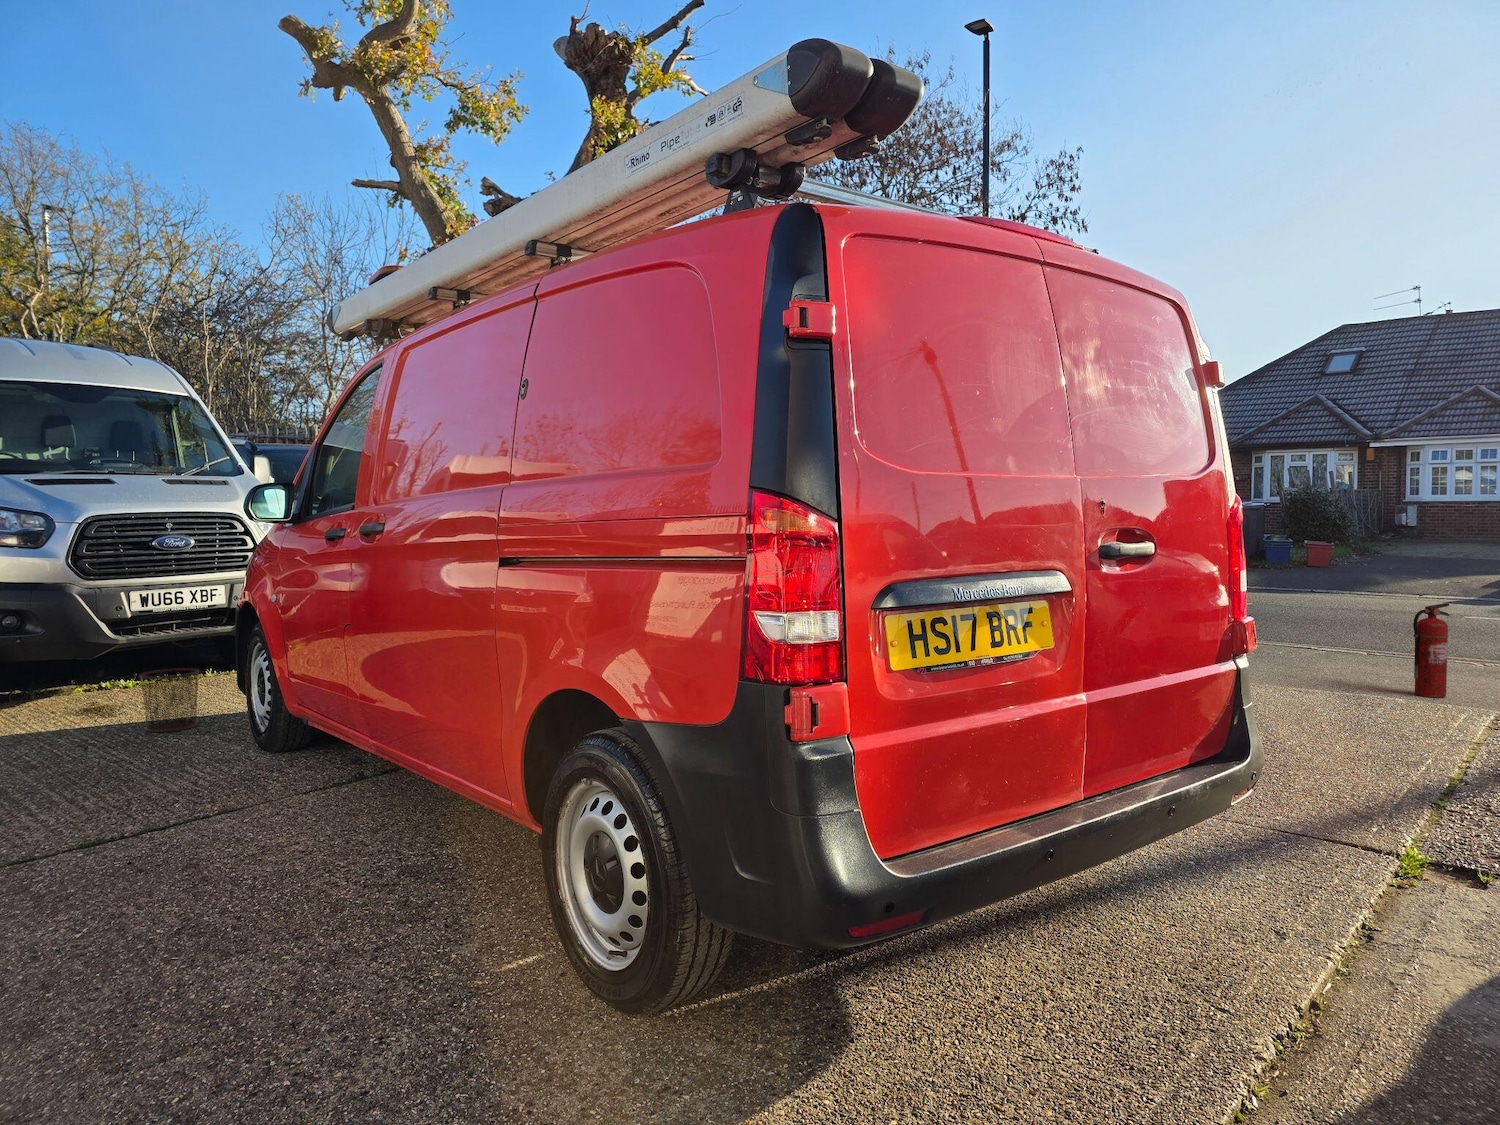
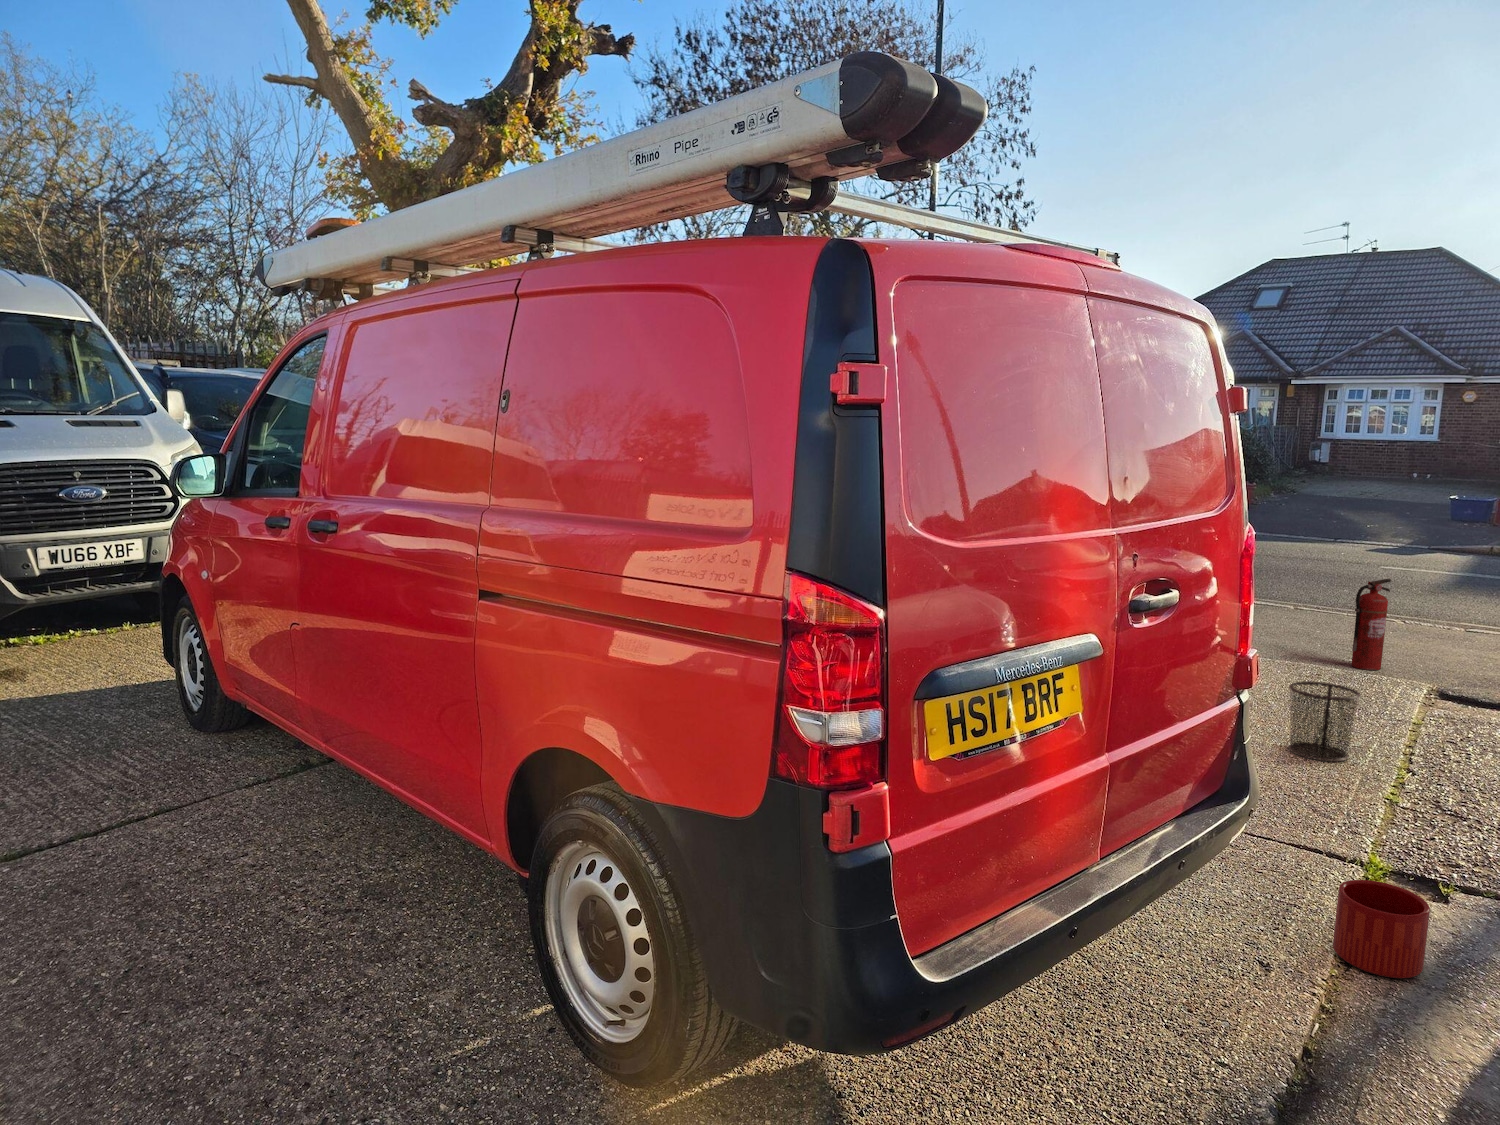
trash can: present [139,668,199,732] -> present [1289,681,1360,762]
planter: none [1355,850,1451,946] -> present [1333,880,1430,978]

